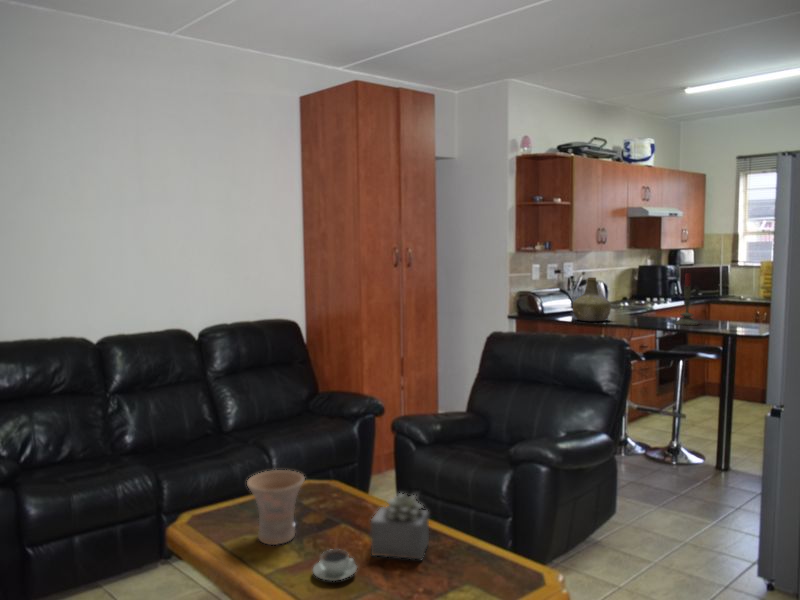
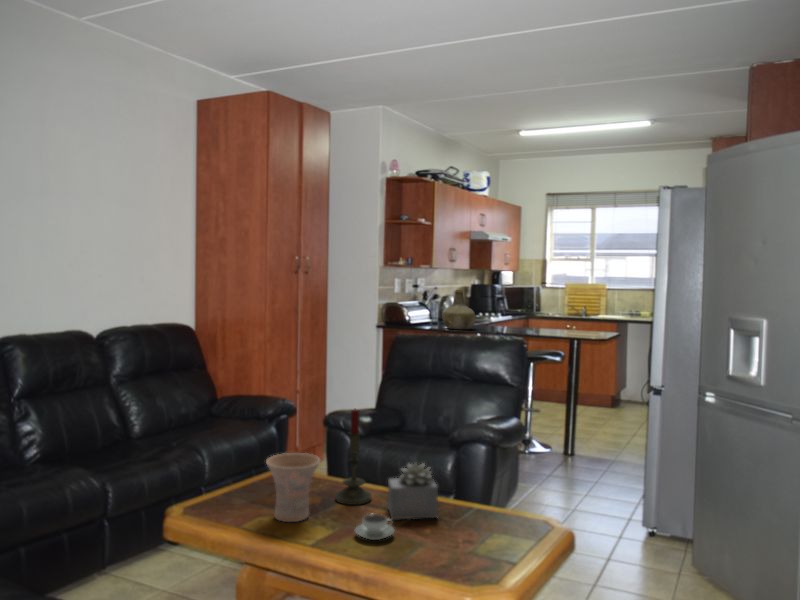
candle: present [676,273,698,325] -> present [335,409,371,505]

